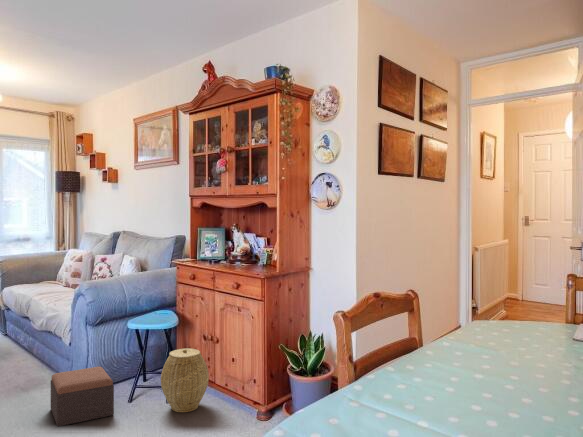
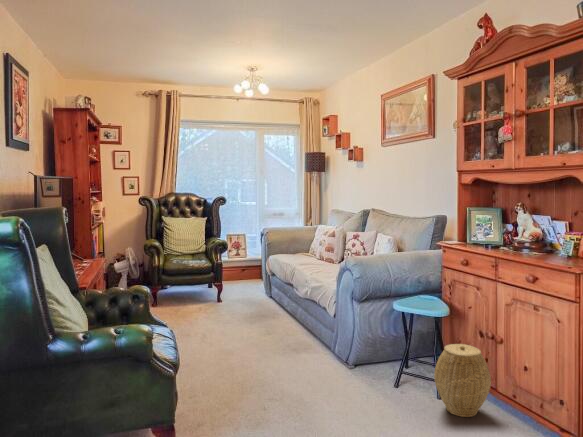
footstool: present [51,367,114,427] -> none [321,350,385,409]

